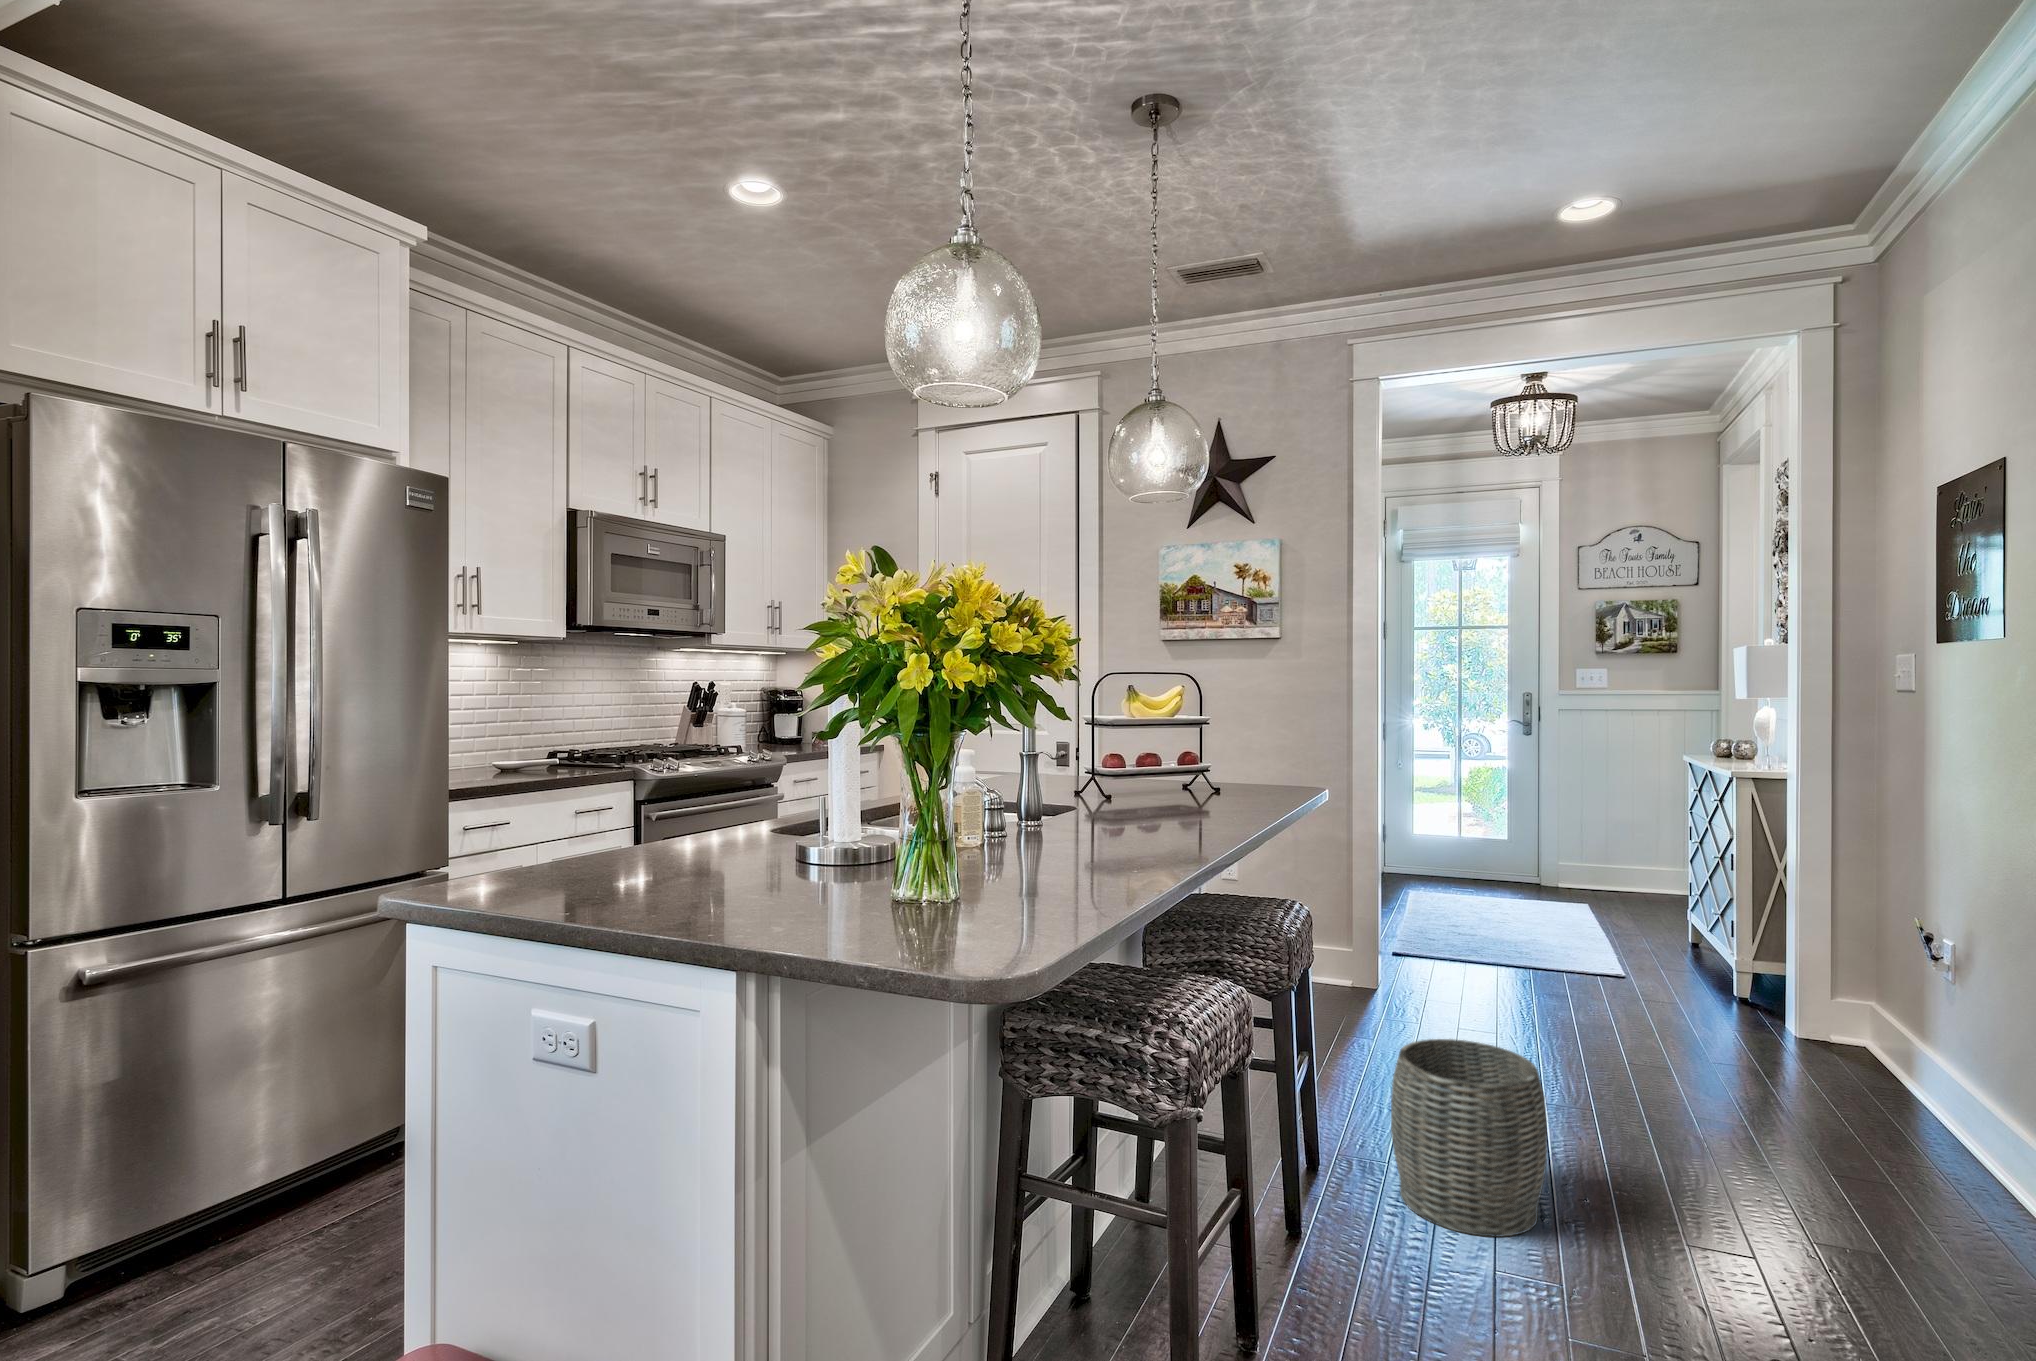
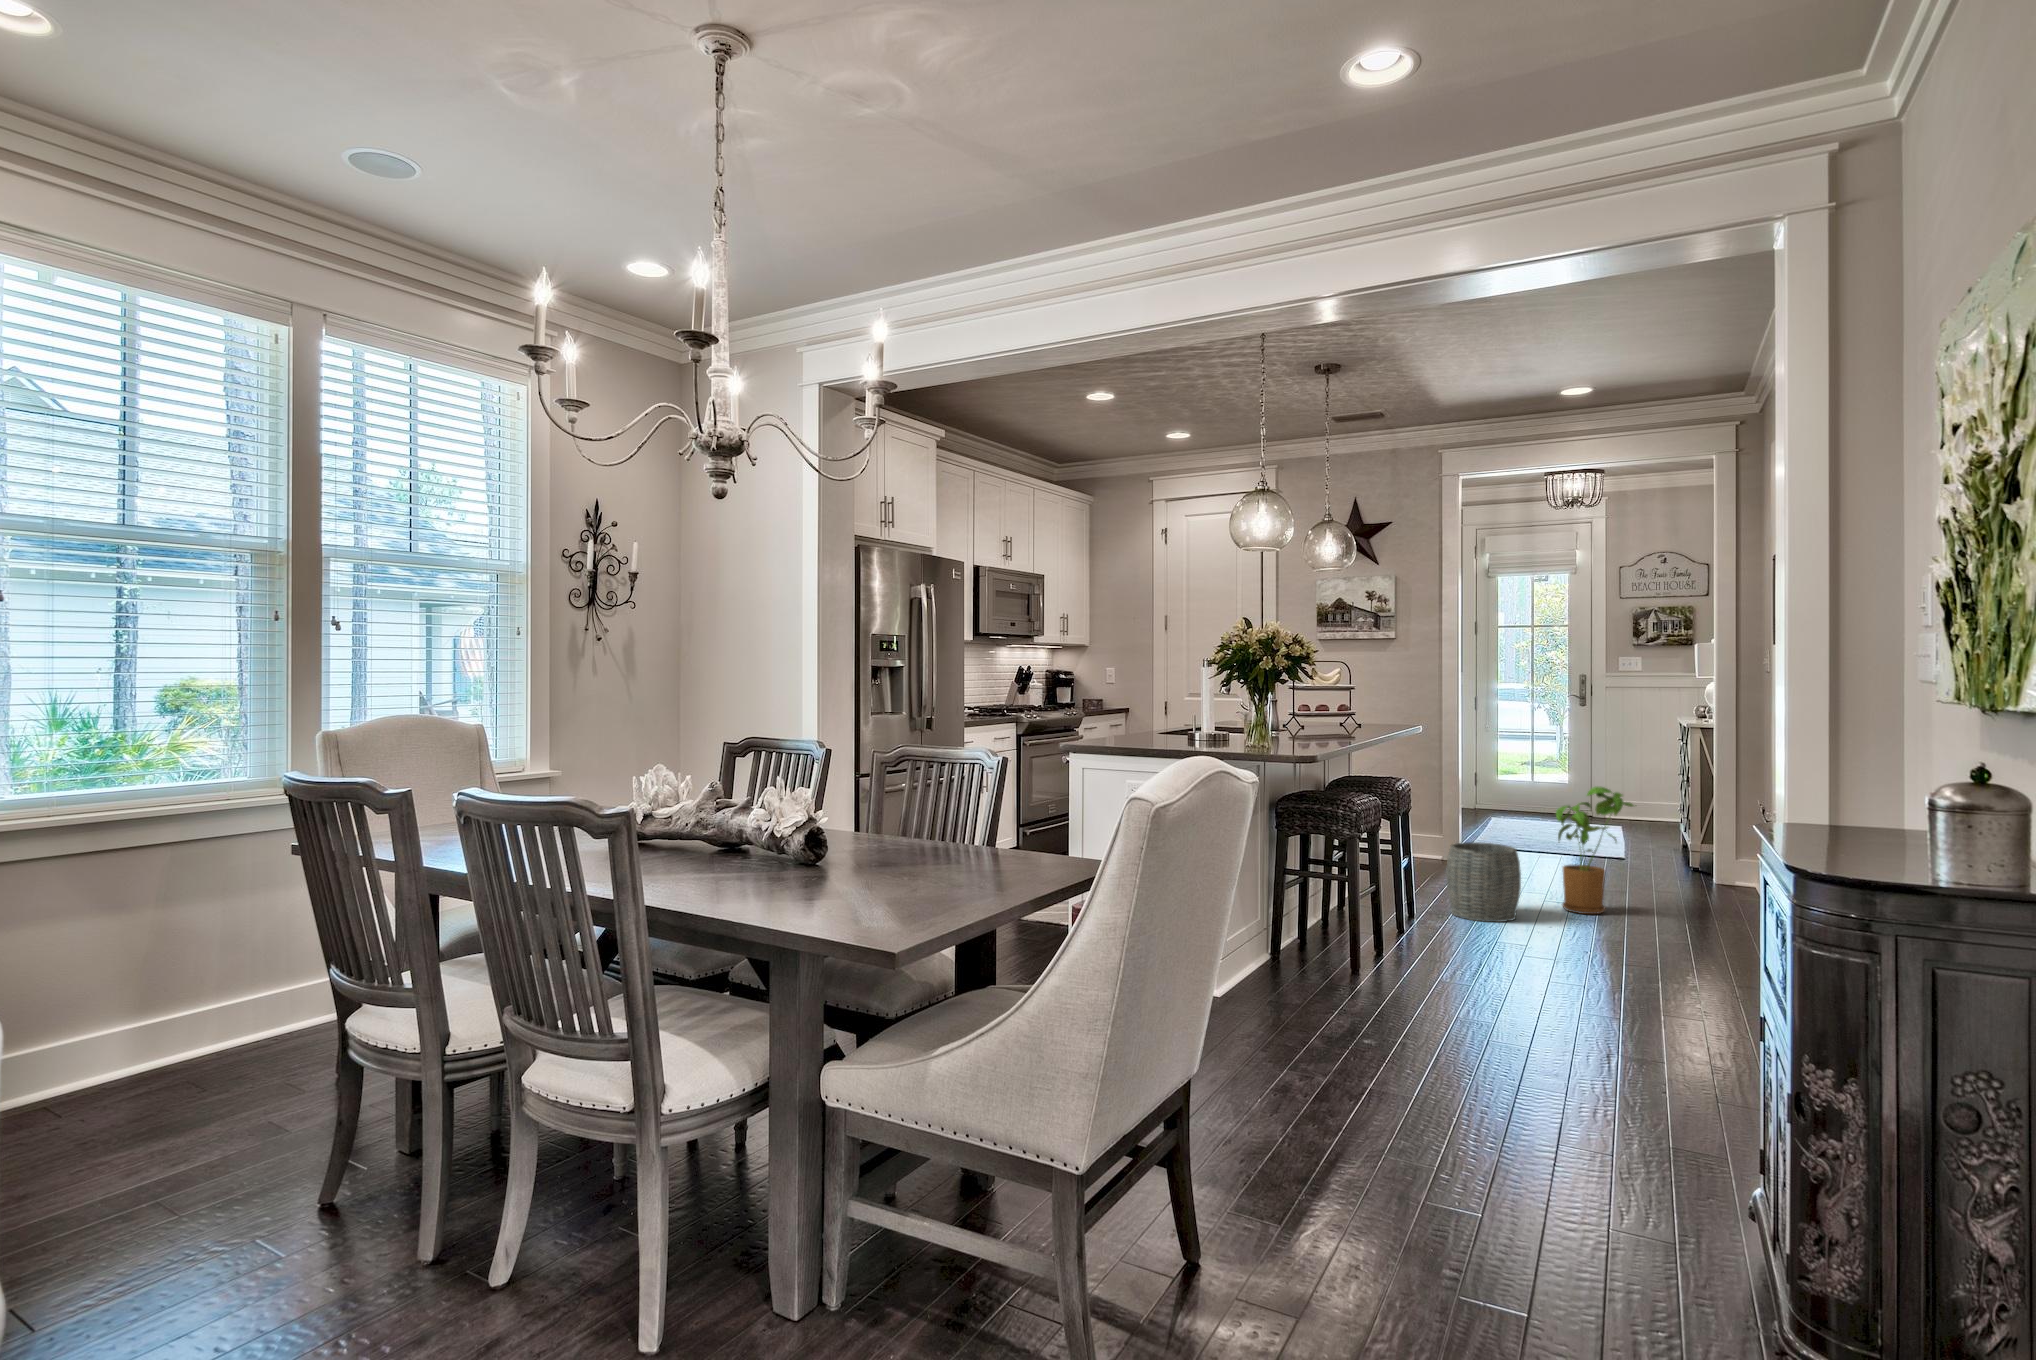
house plant: none [1594,926,1771,1191] -> present [1556,787,1636,914]

